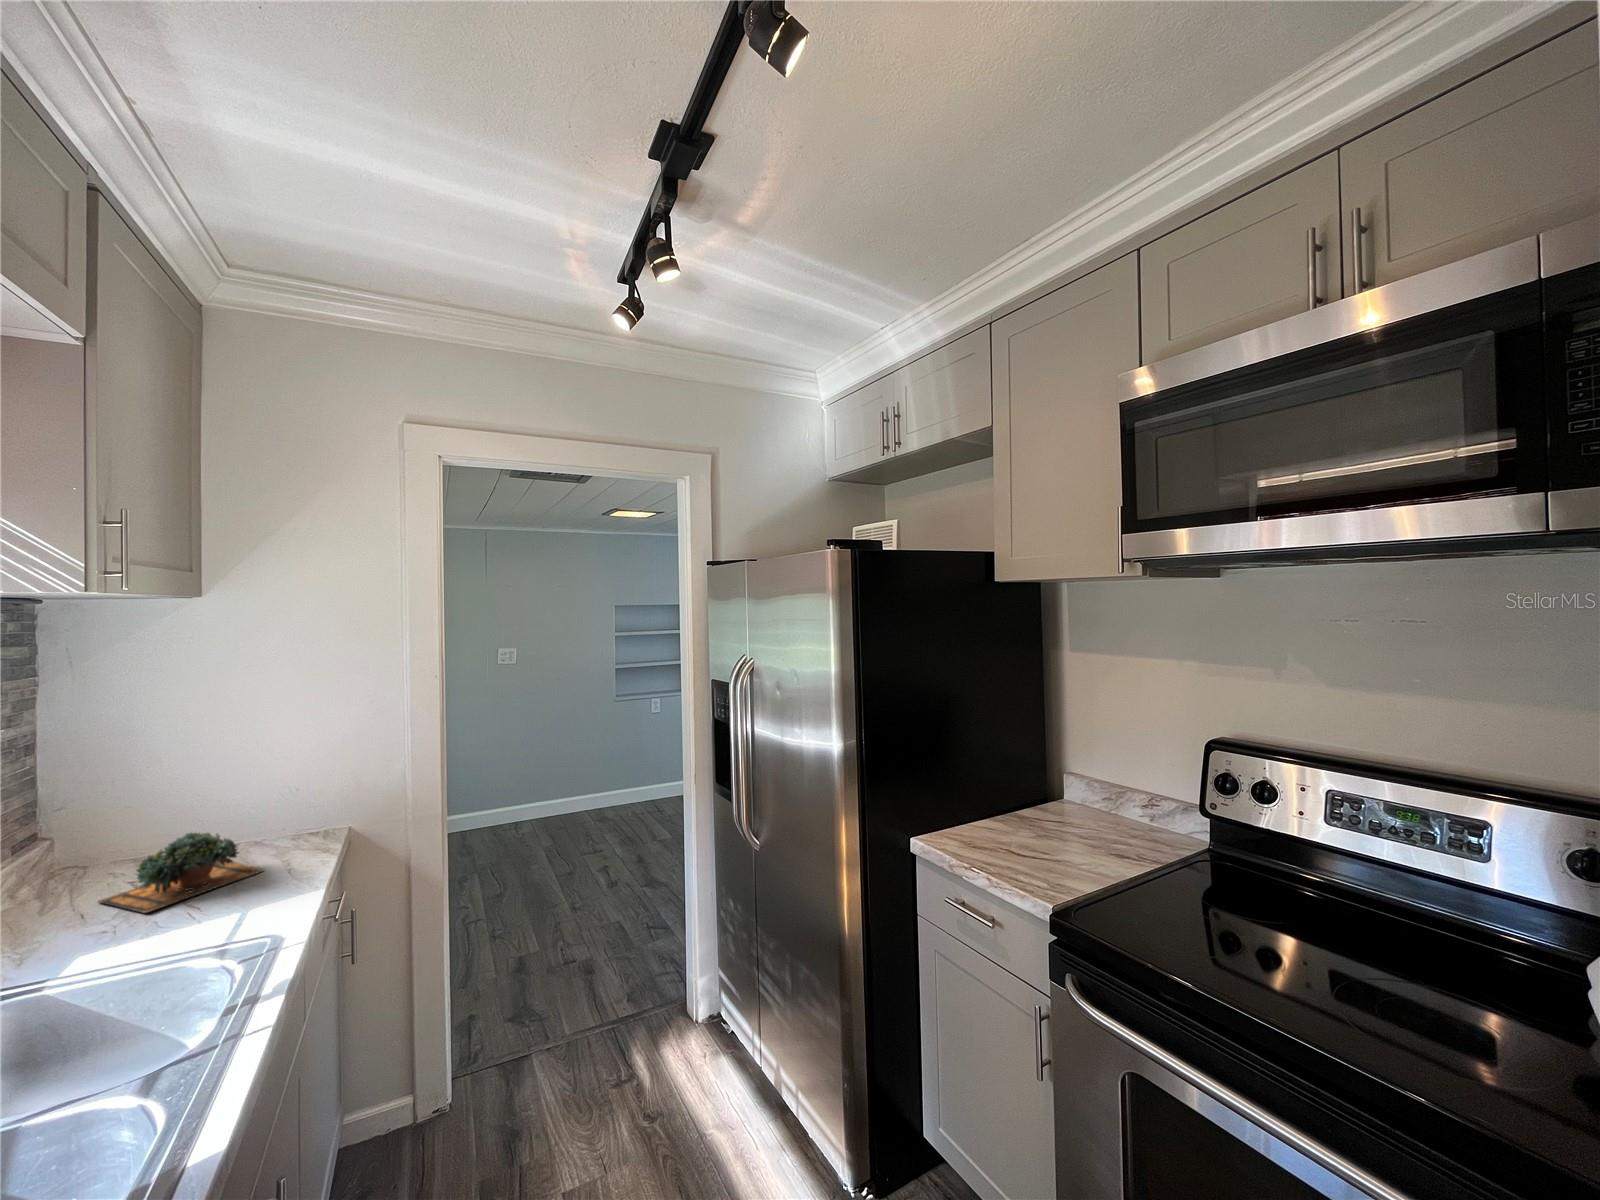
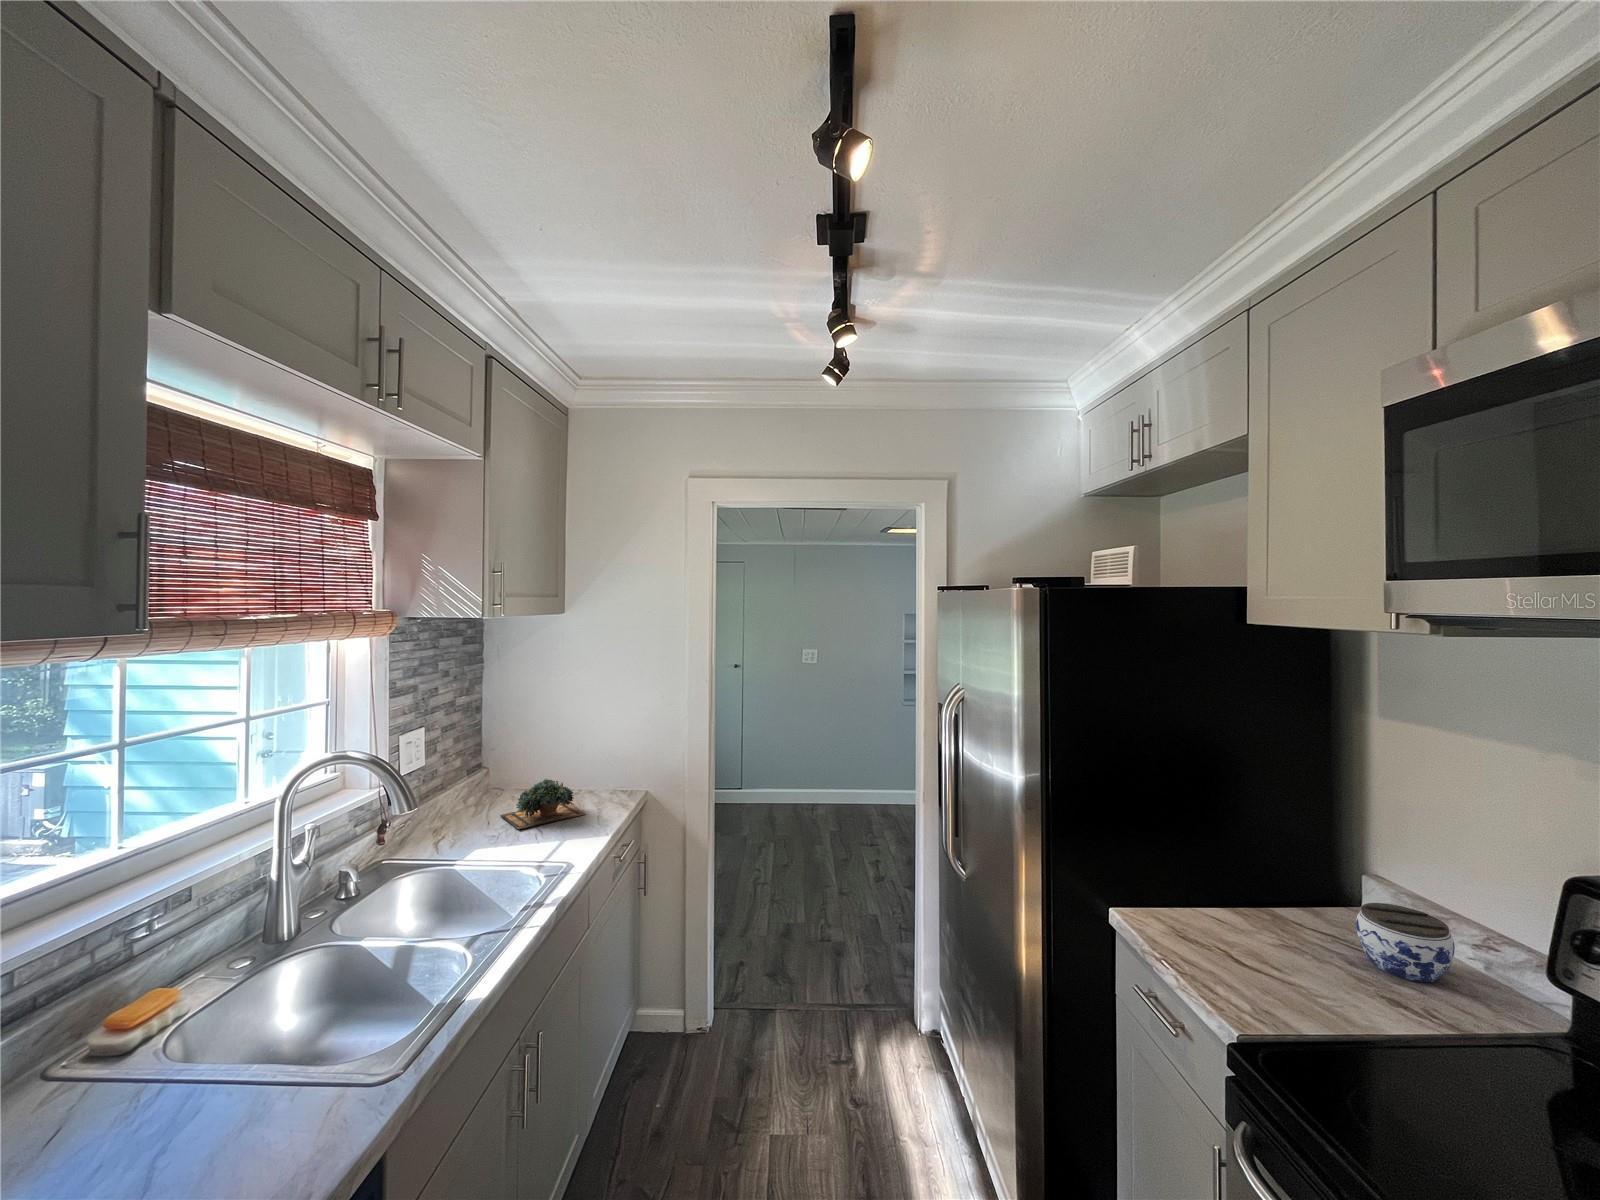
jar: none [1078,788,1139,840] -> present [1356,903,1455,982]

